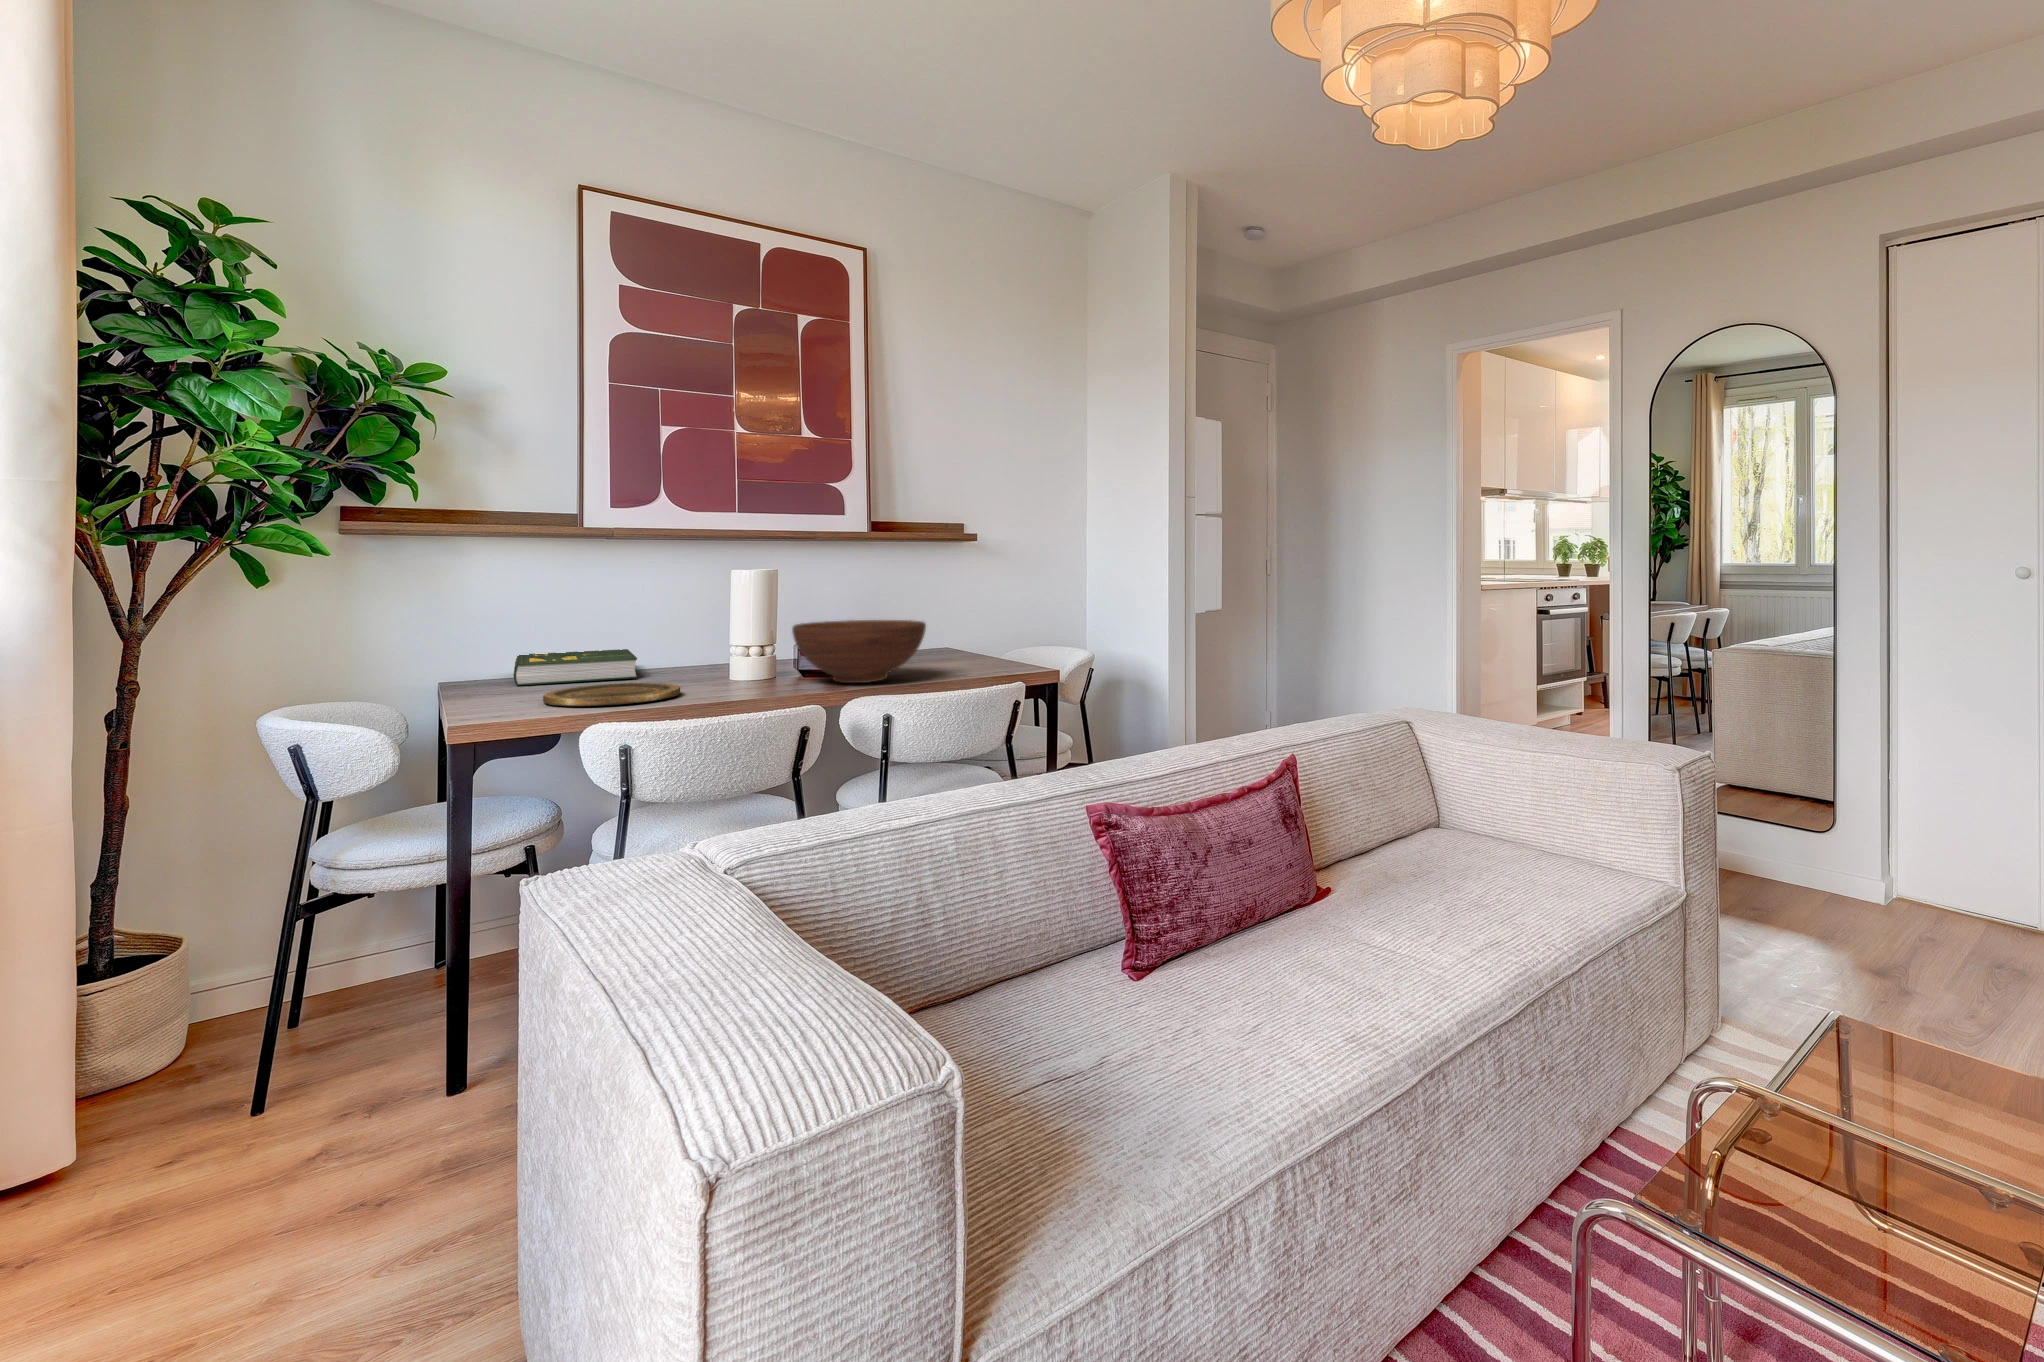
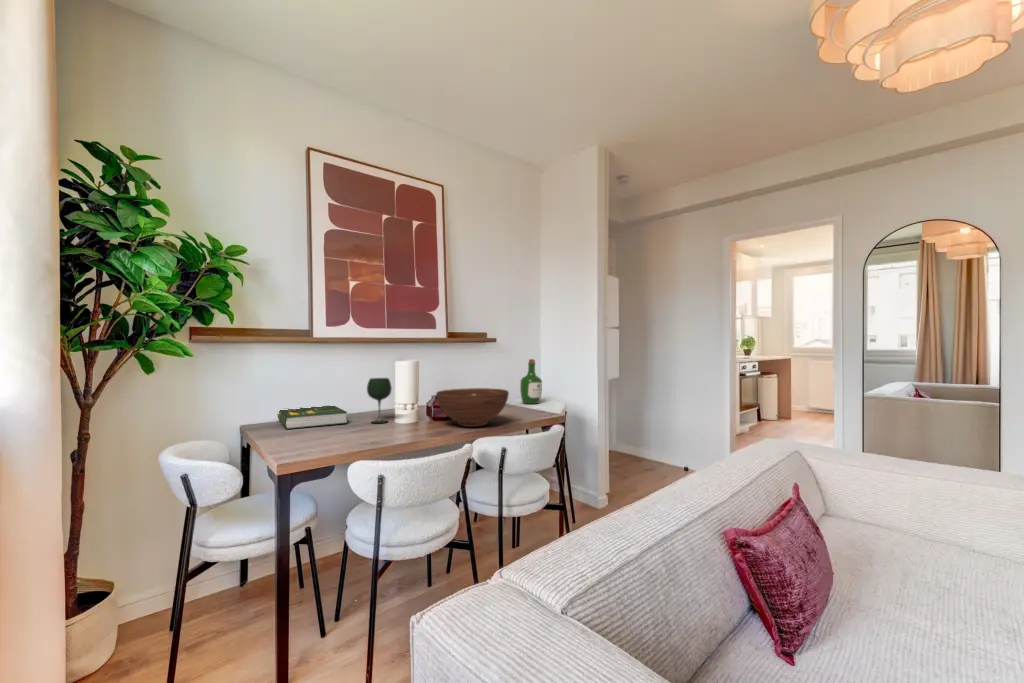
wine bottle: none [1004,571,1044,653] -> present [520,359,542,404]
wine glass: none [676,600,723,678] -> present [367,378,392,423]
plate: present [543,683,680,706] -> none [312,428,384,446]

